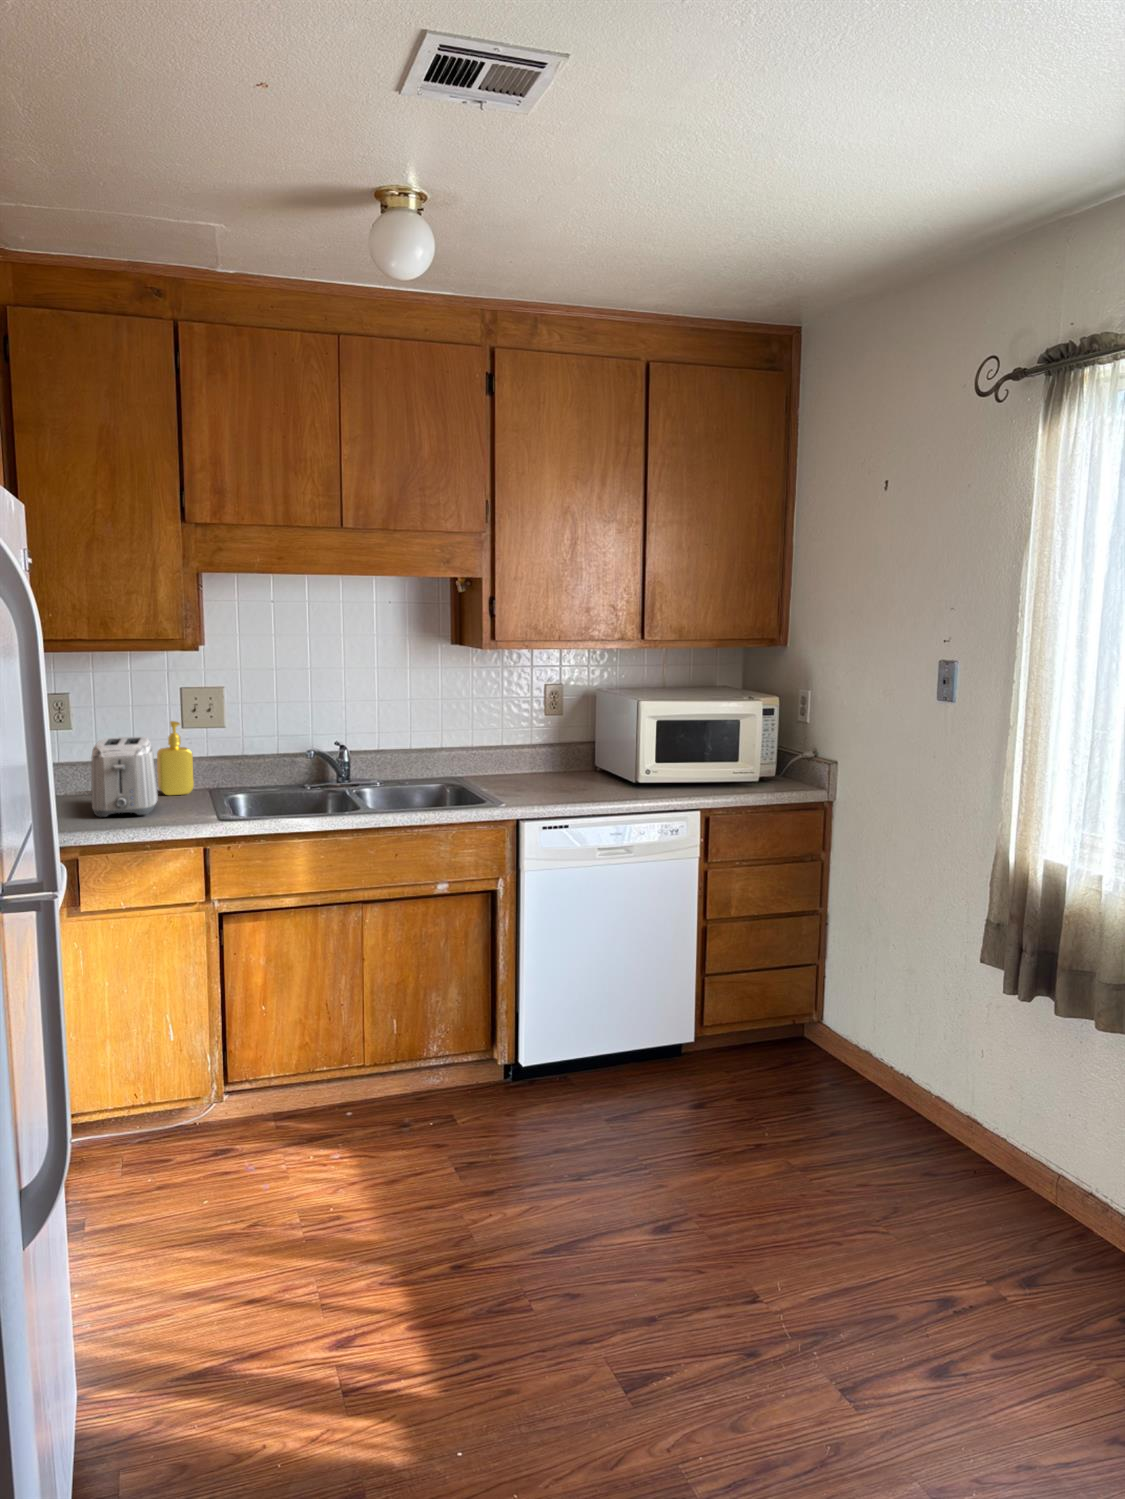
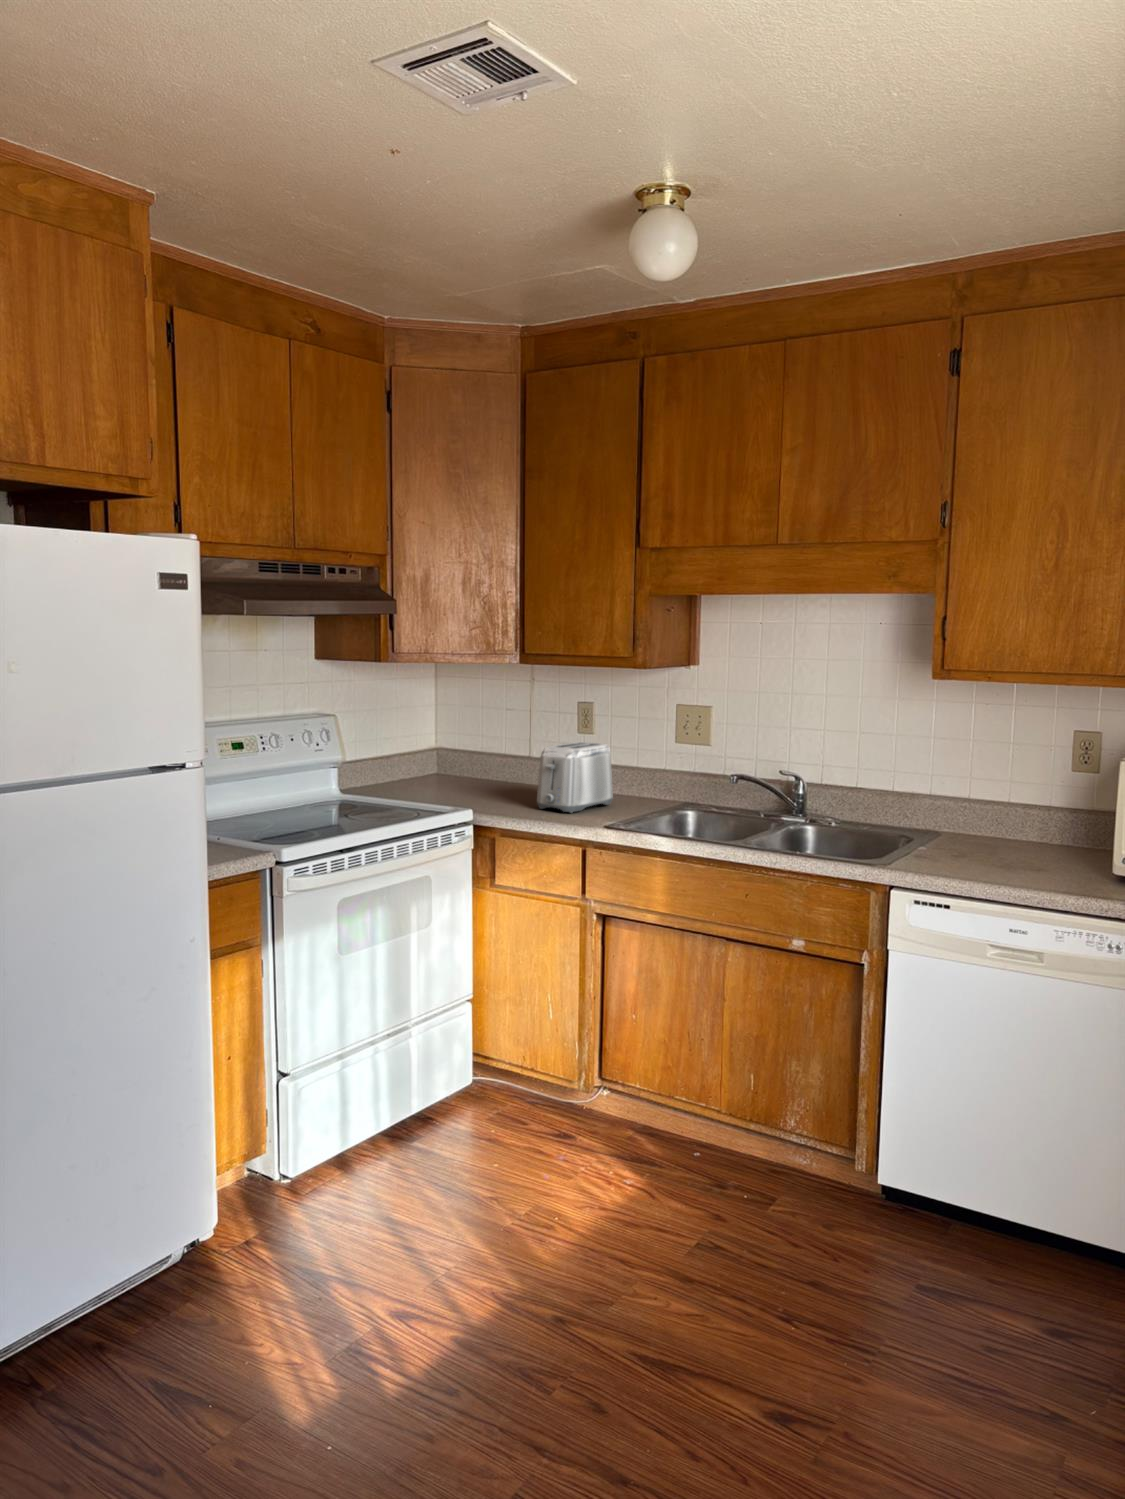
soap dispenser: present [157,721,194,795] -> none [638,733,671,804]

